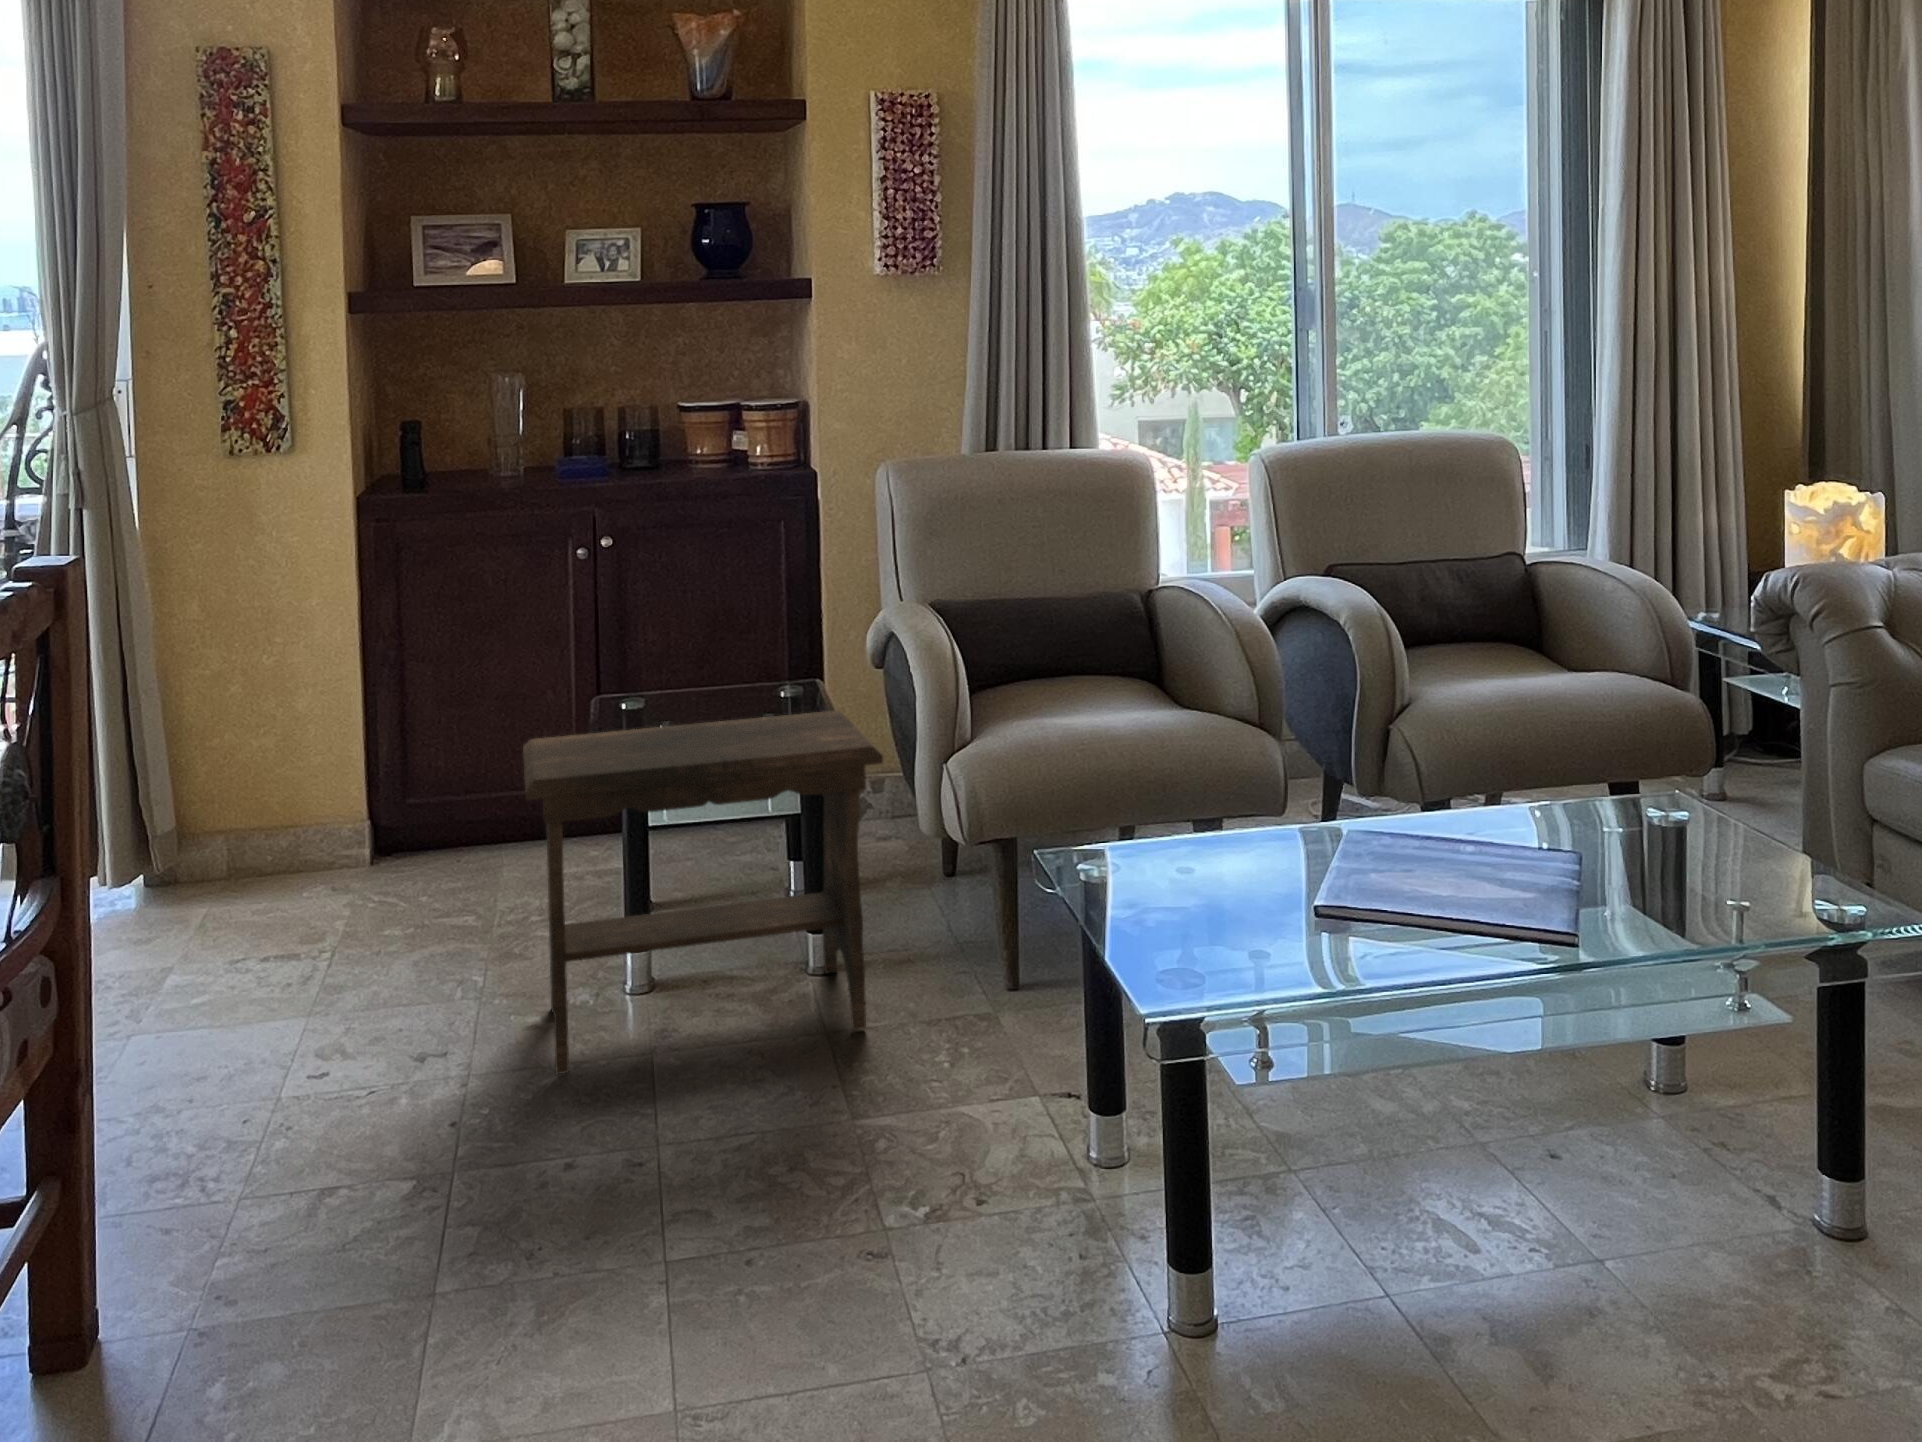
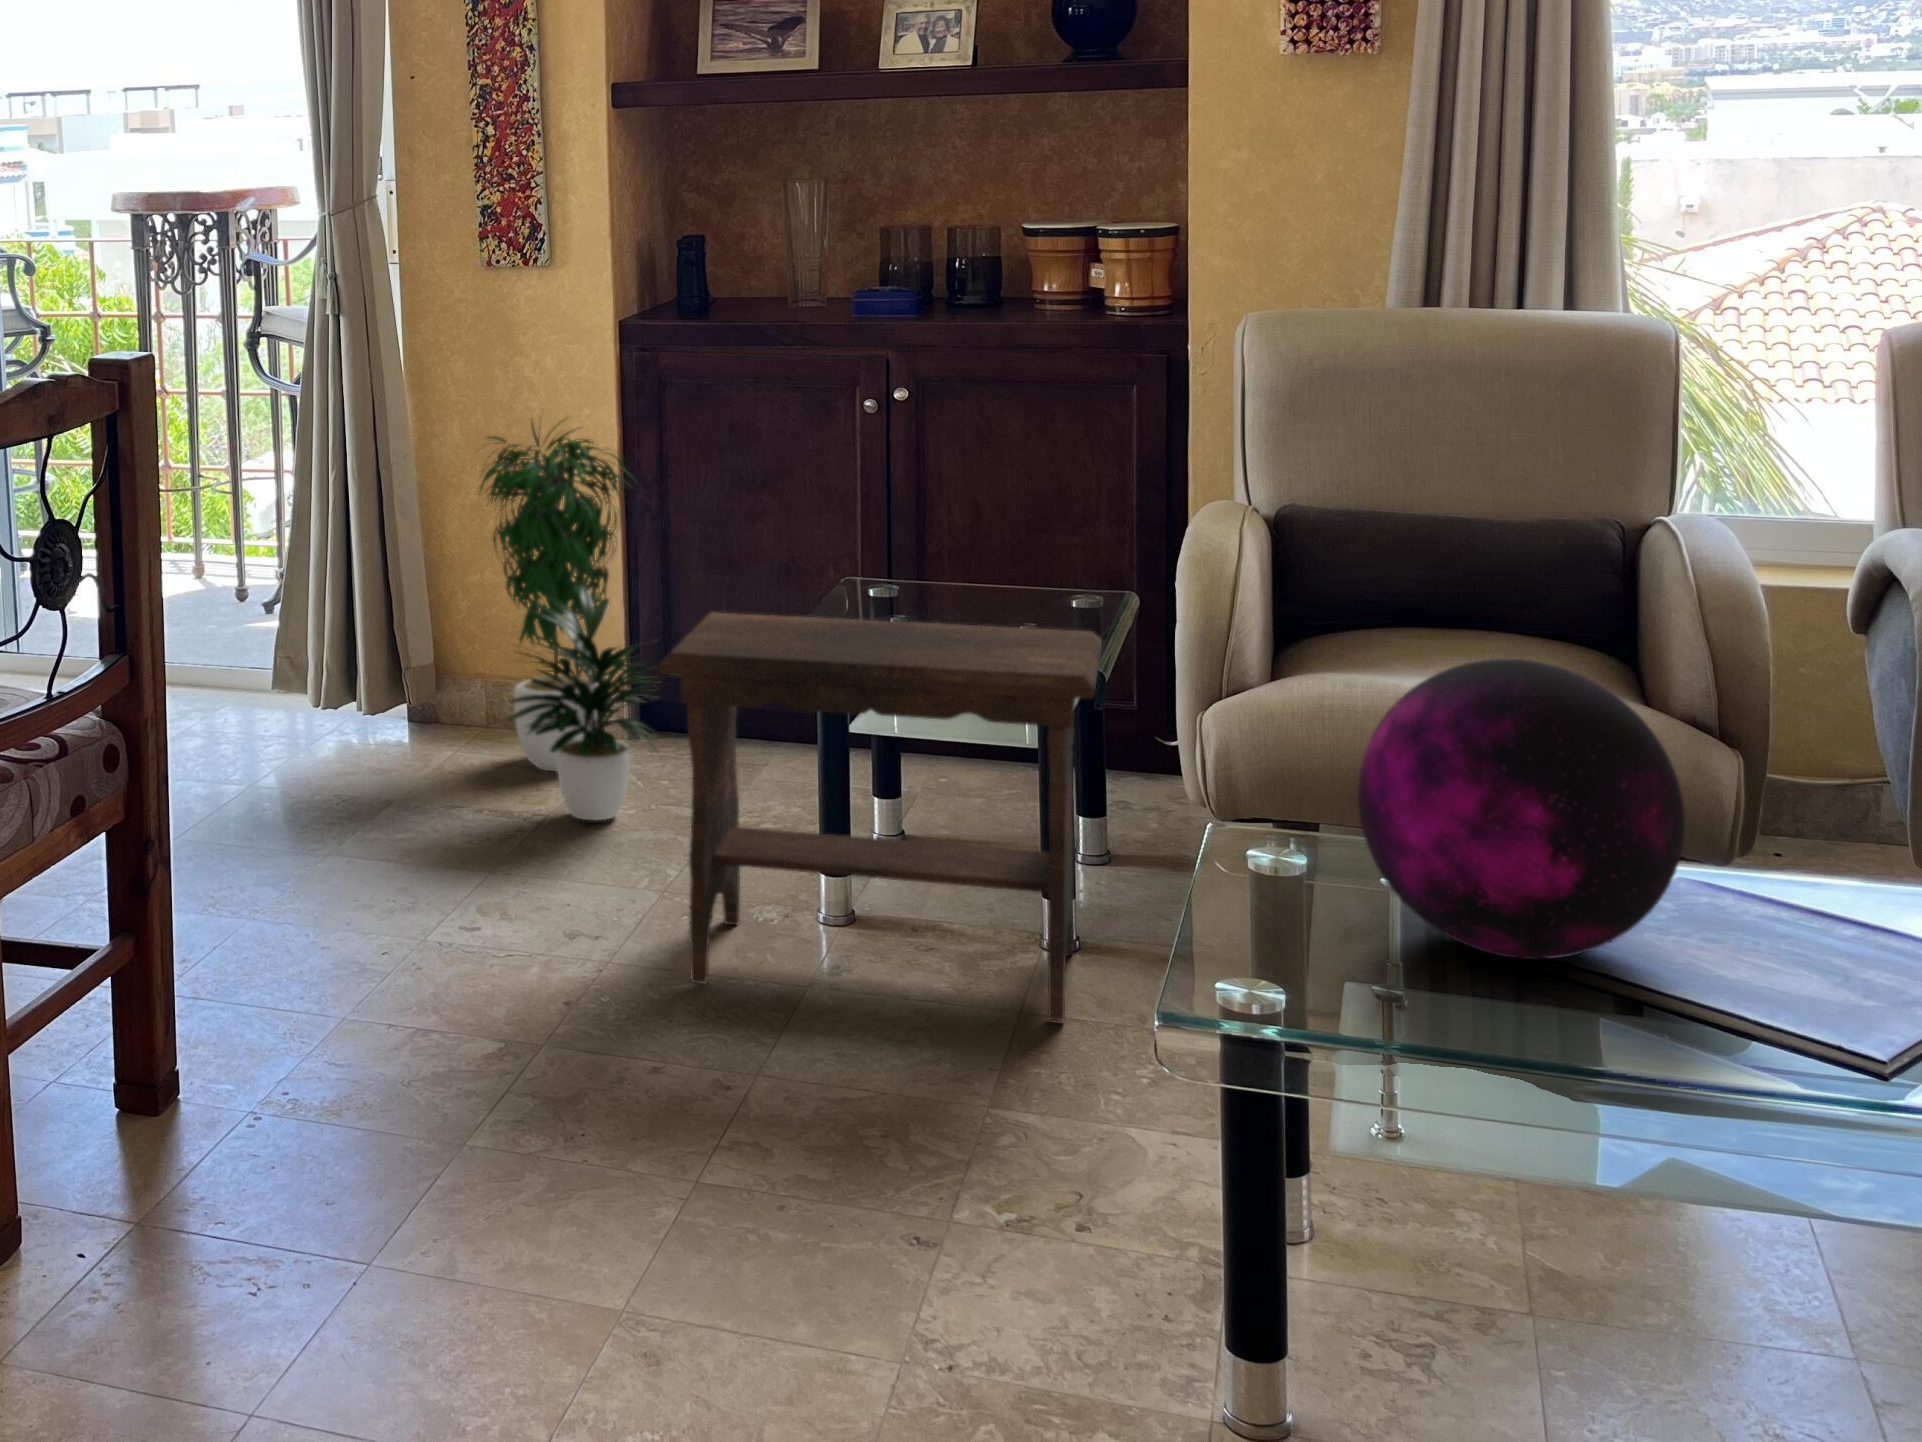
potted plant: none [233,575,448,945] -> present [479,410,656,820]
decorative orb: none [1174,687,1388,906] -> present [1358,659,1685,959]

